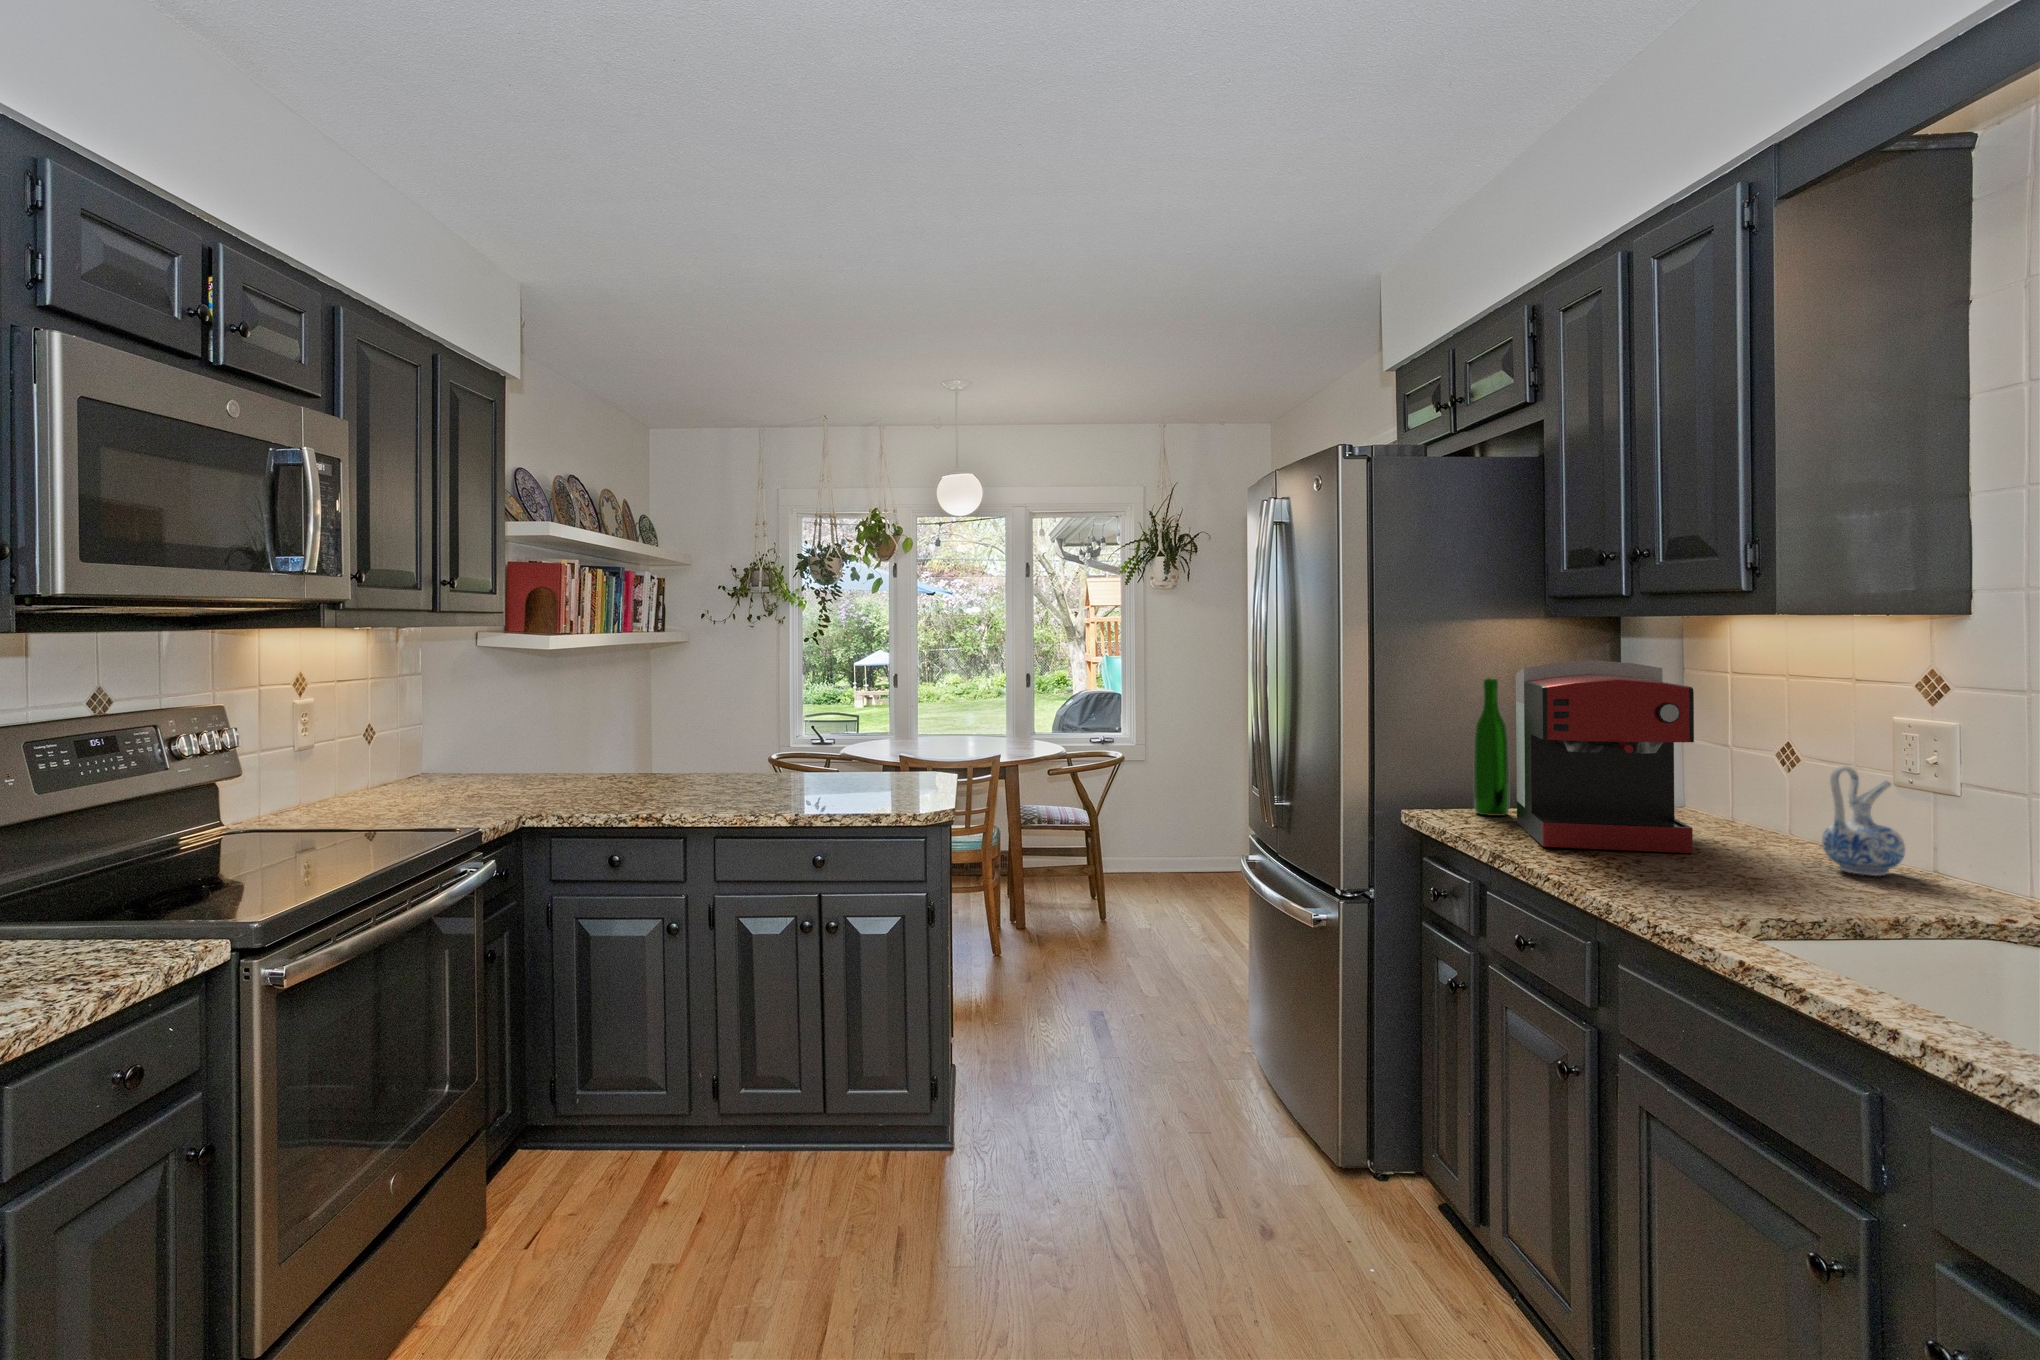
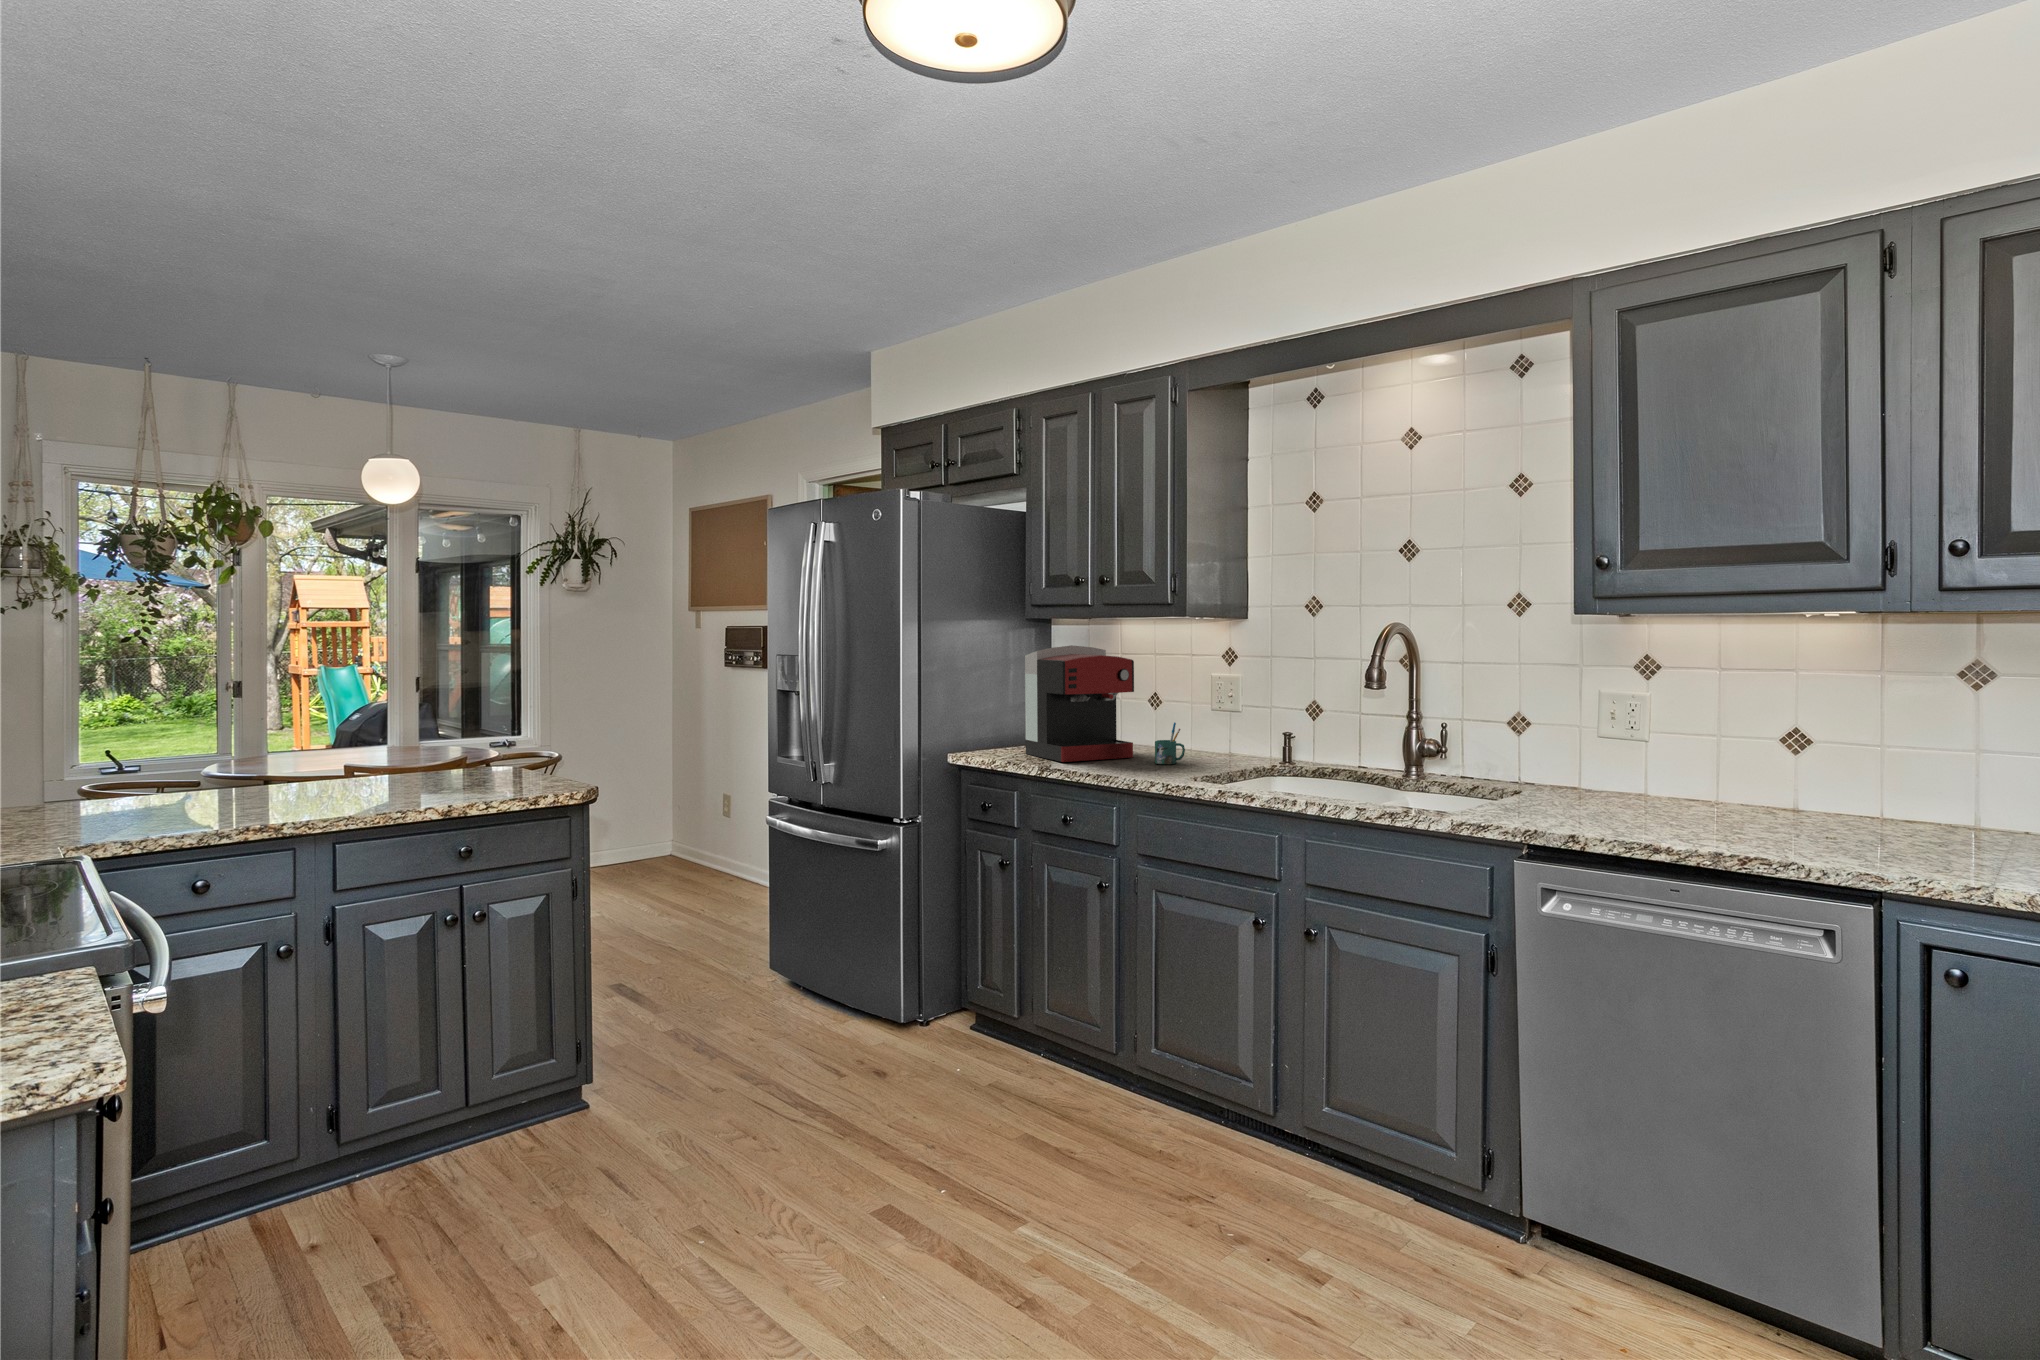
wine bottle: present [1474,678,1509,816] -> none [993,660,1015,752]
ceramic pitcher: present [1822,766,1905,876] -> none [1193,700,1227,757]
mug: none [1715,804,1782,879] -> present [1155,722,1185,764]

